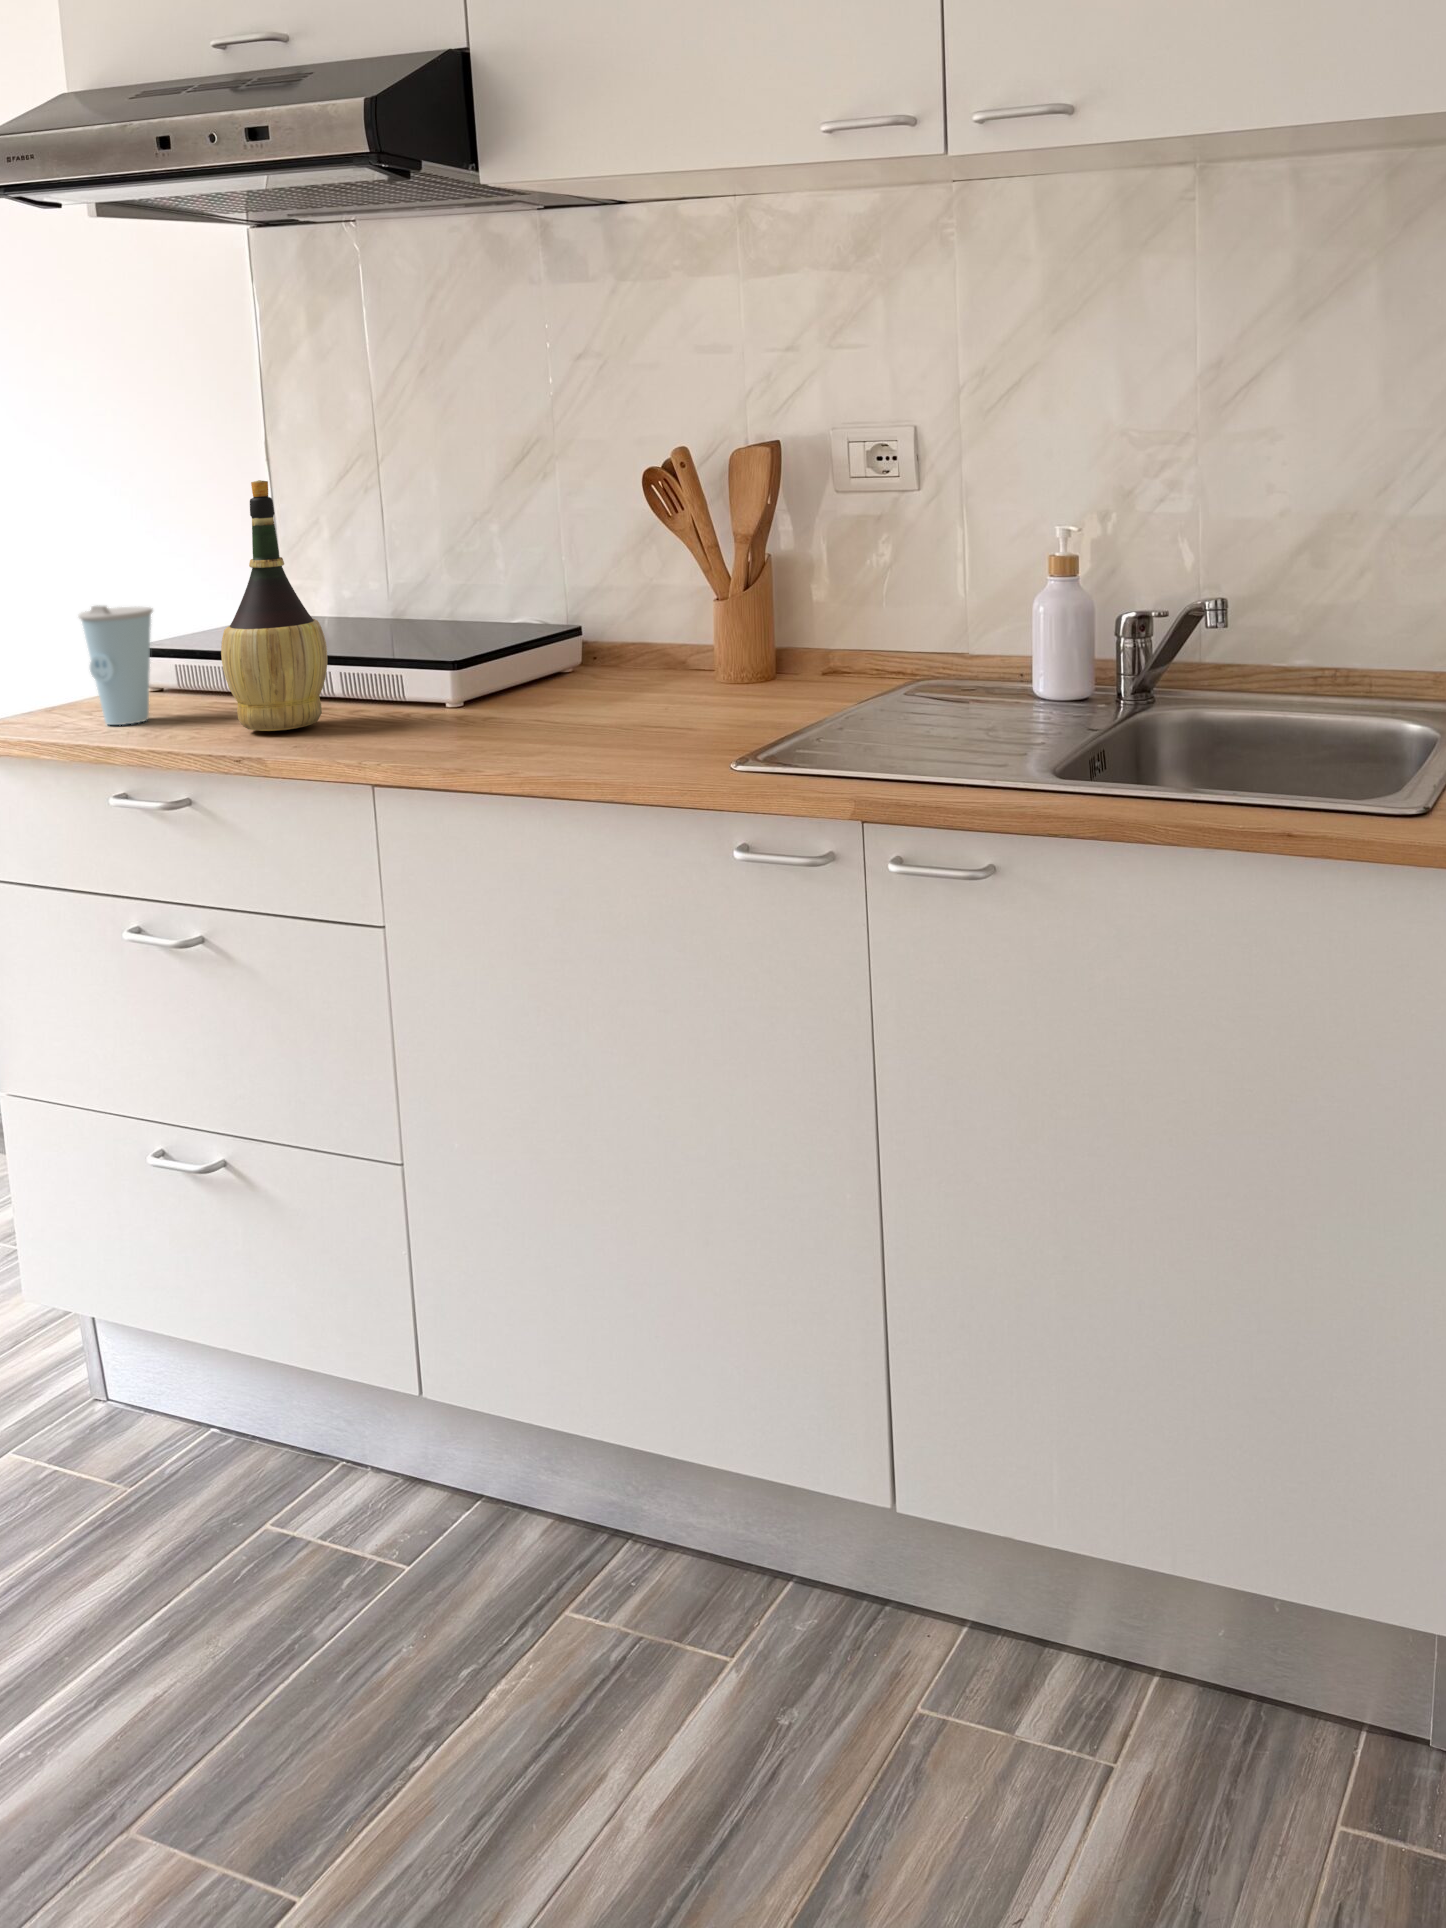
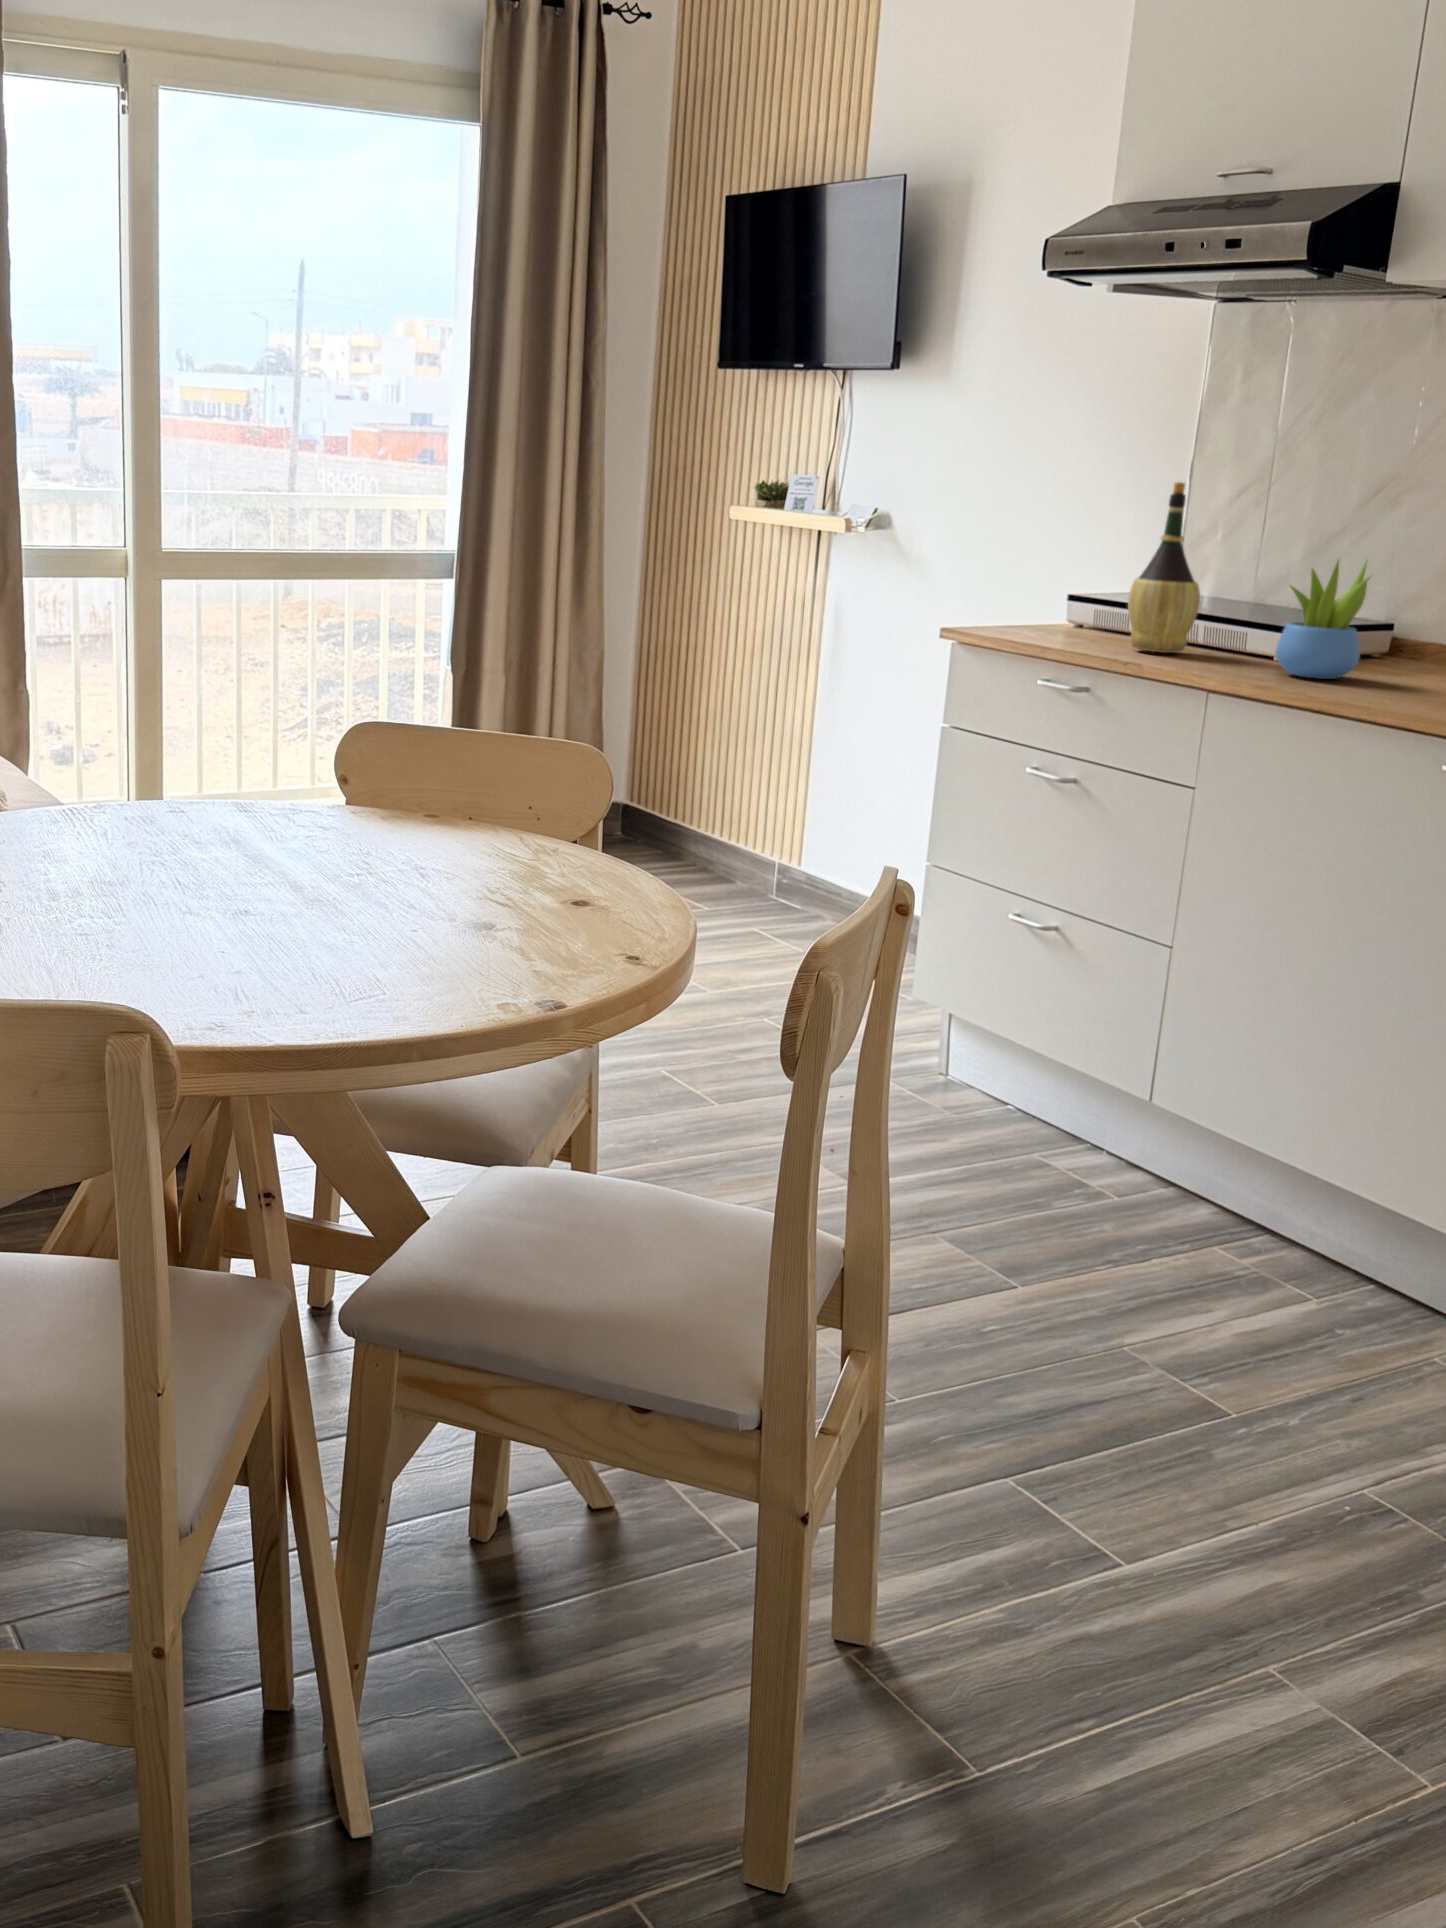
succulent plant: none [448,559,564,738] -> present [1276,561,1370,679]
cup: present [79,606,153,725] -> none [1043,555,1091,636]

